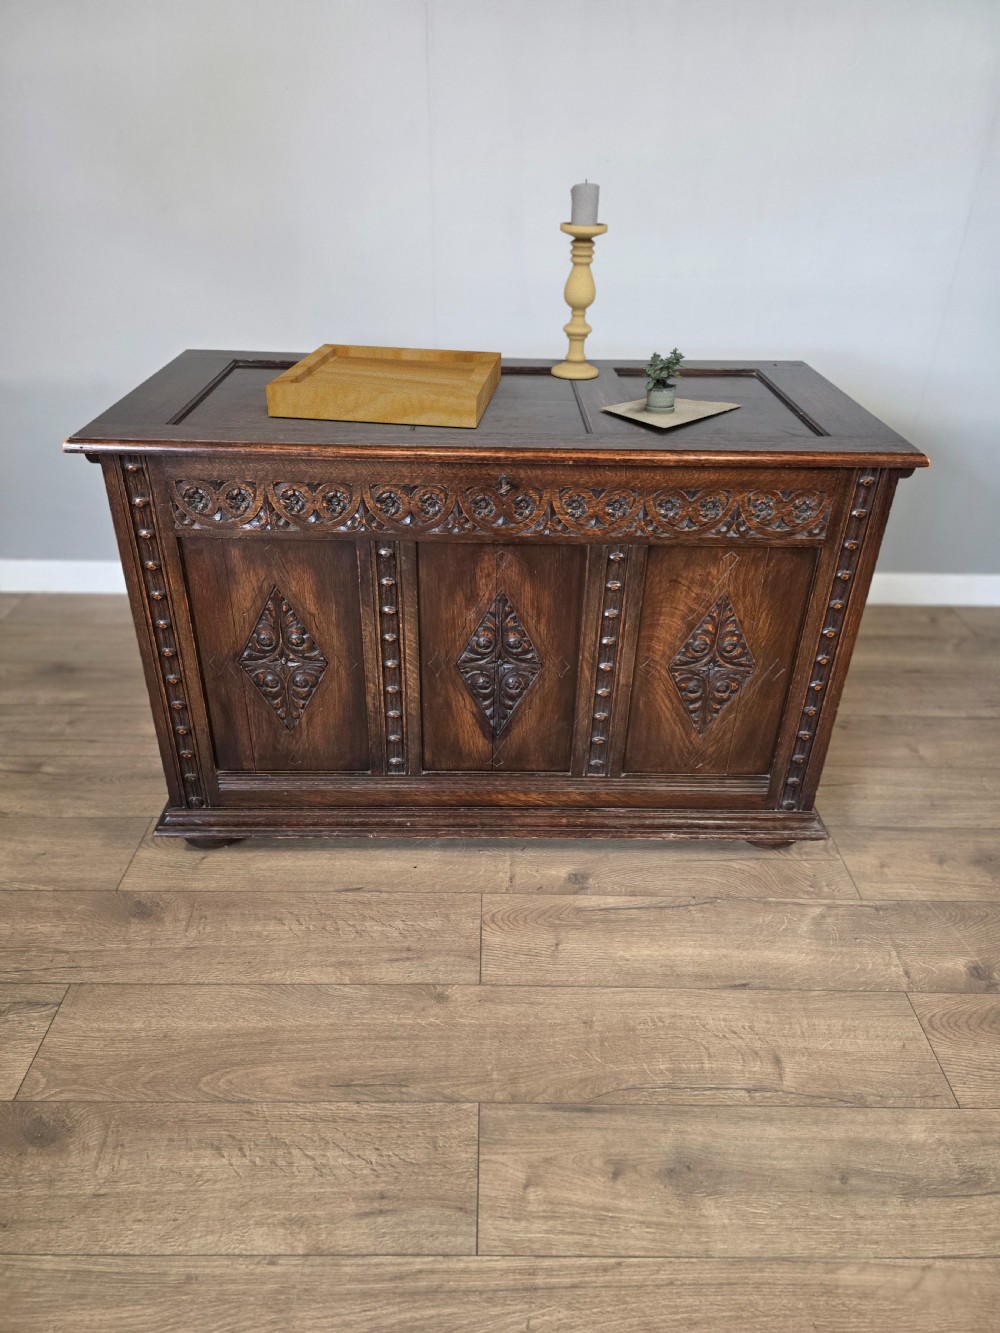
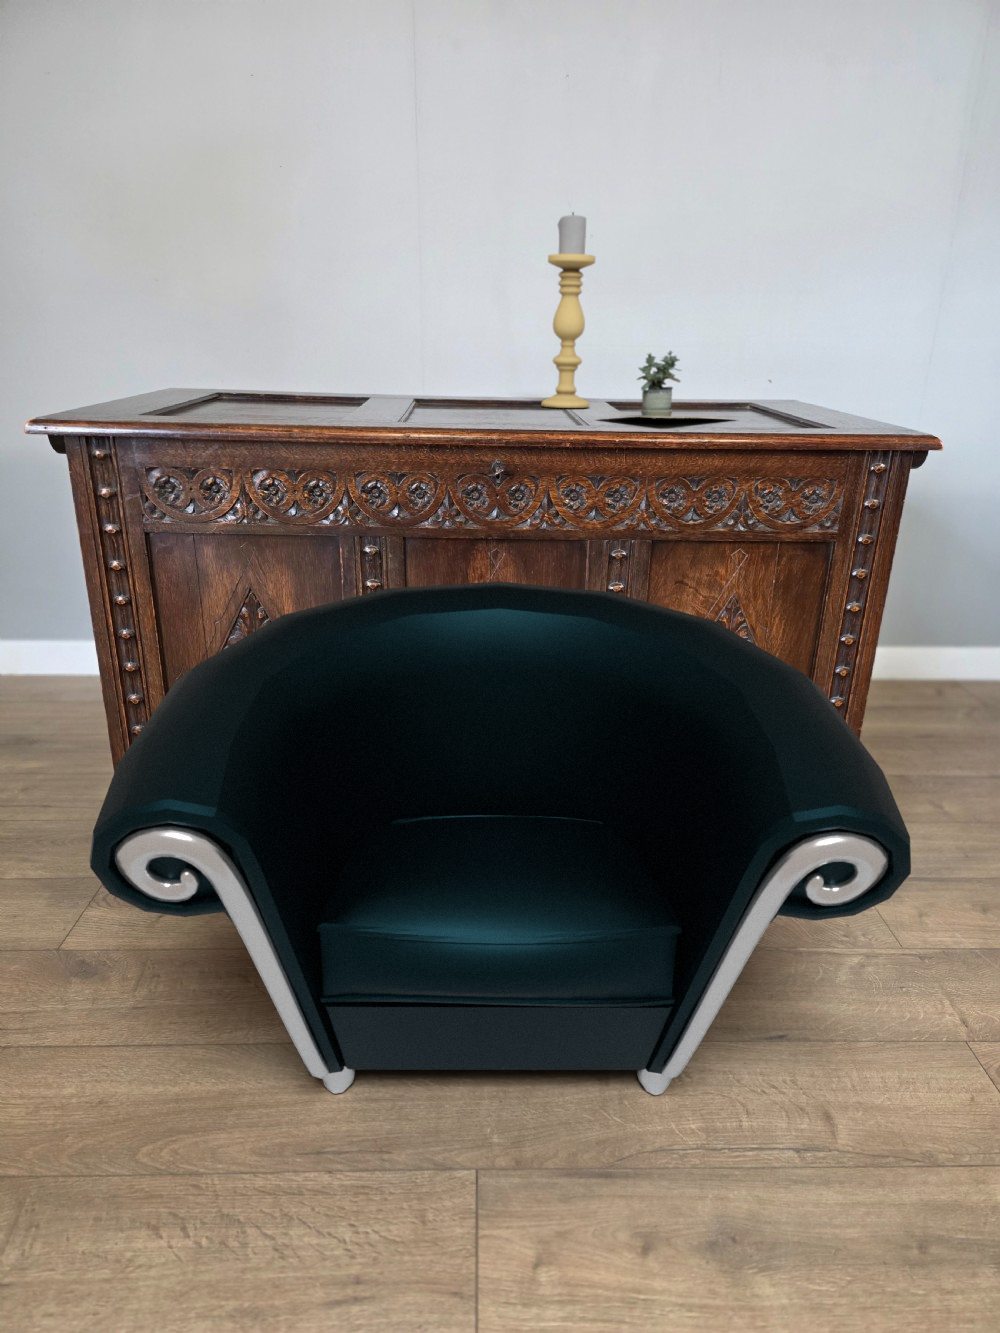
tray: present [266,344,501,428] -> none [248,376,491,422]
armchair: none [157,592,842,1040] -> present [90,581,911,1095]

